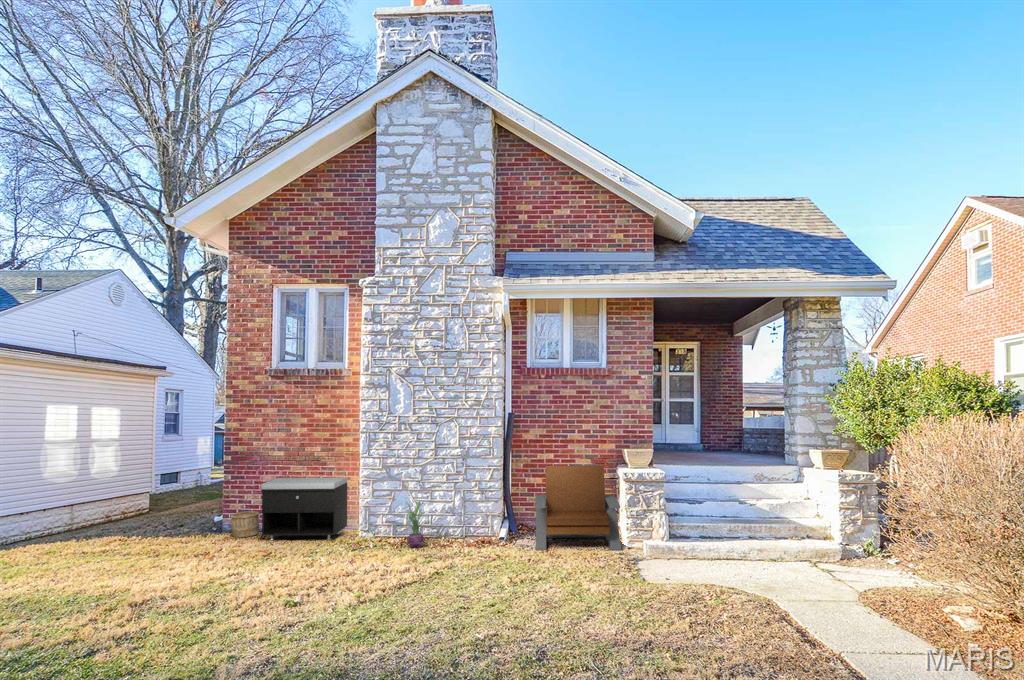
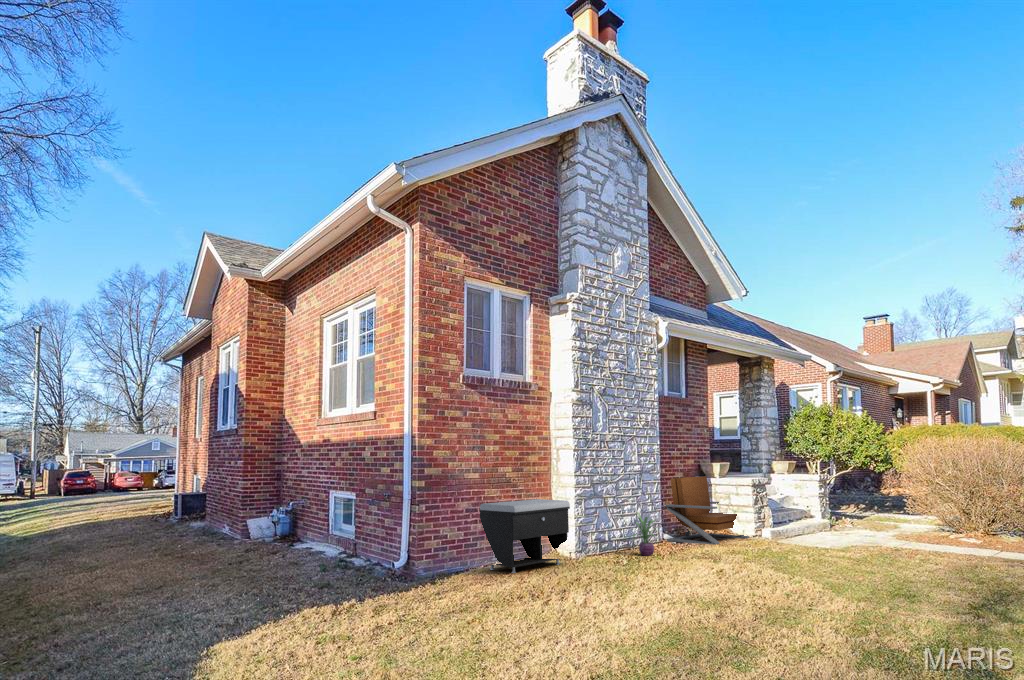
wooden bucket: present [231,511,259,538] -> none [446,546,480,578]

